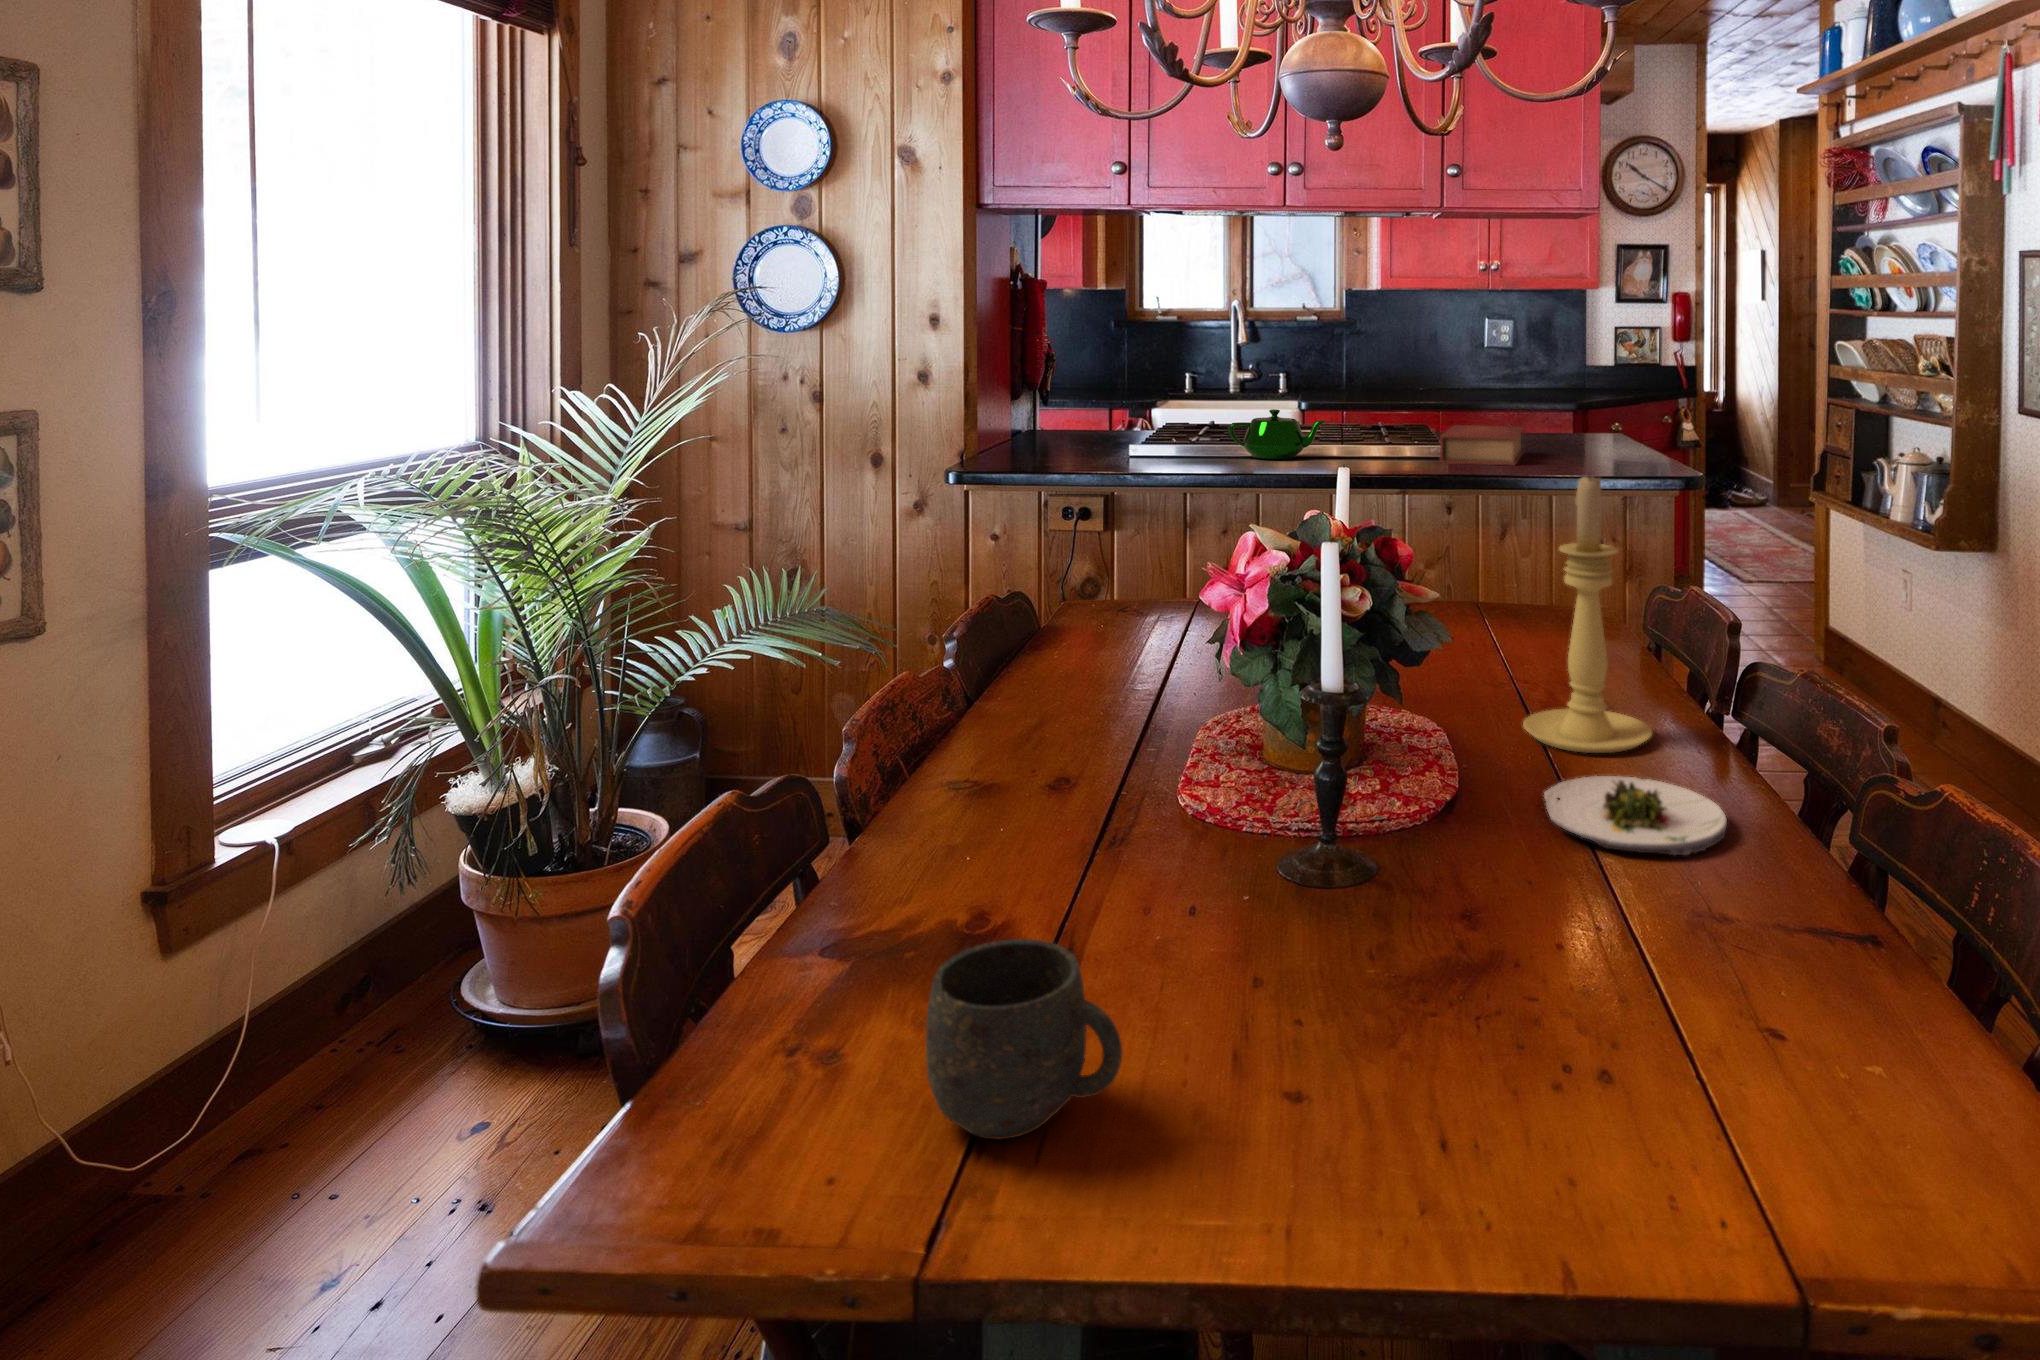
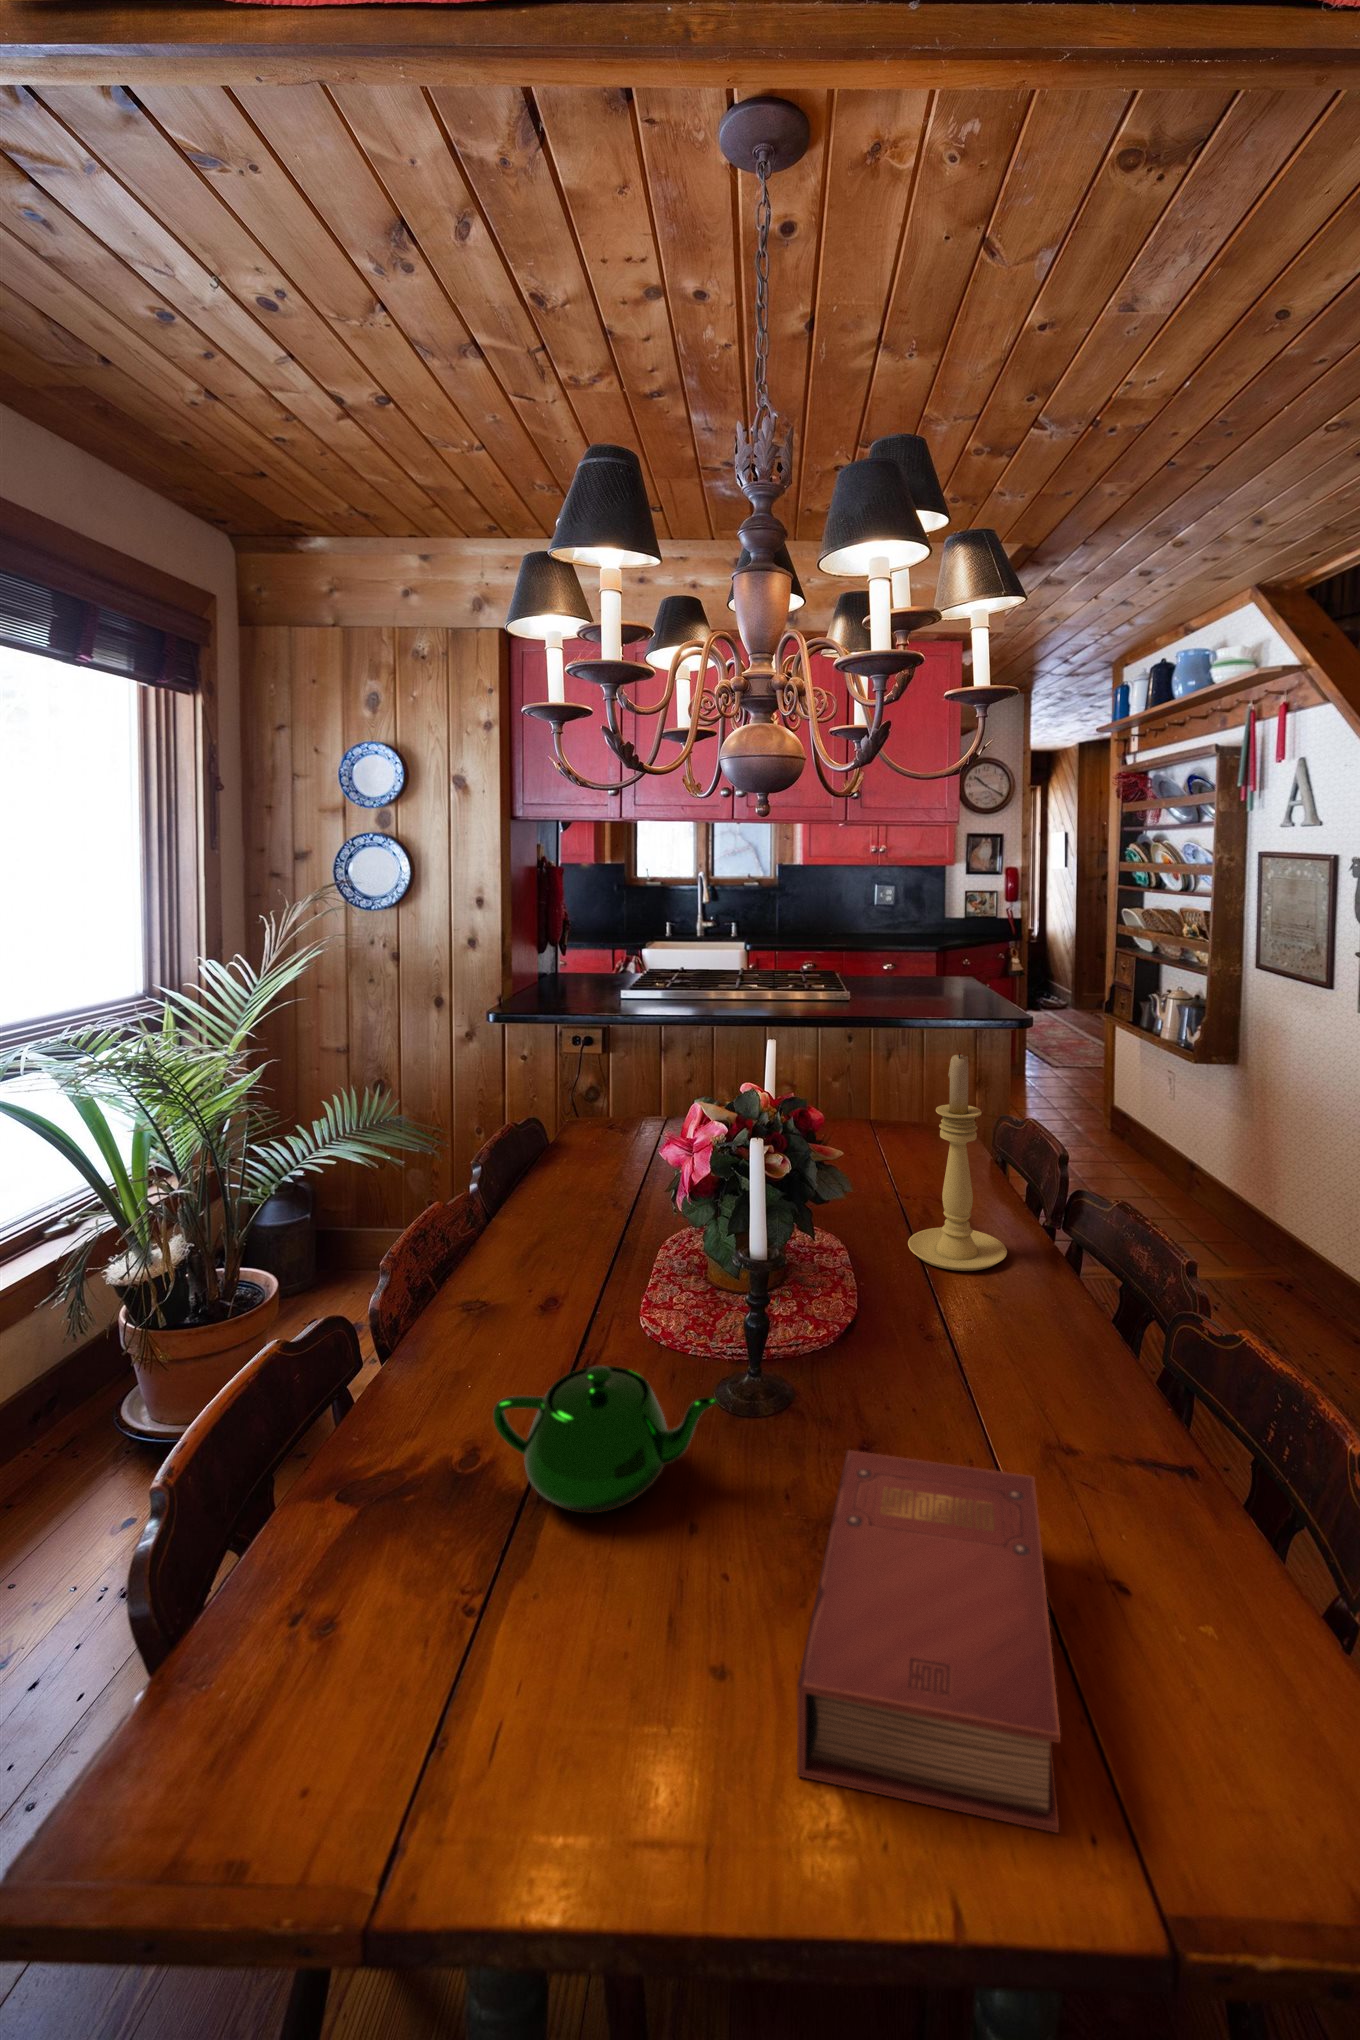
teapot: present [1229,409,1326,459] -> present [493,1366,719,1513]
book: present [1440,425,1523,465] -> present [797,1450,1060,1833]
salad plate: present [1544,776,1727,855] -> none [926,1299,1070,1381]
mug: present [926,939,1122,1139] -> none [396,1532,568,1732]

